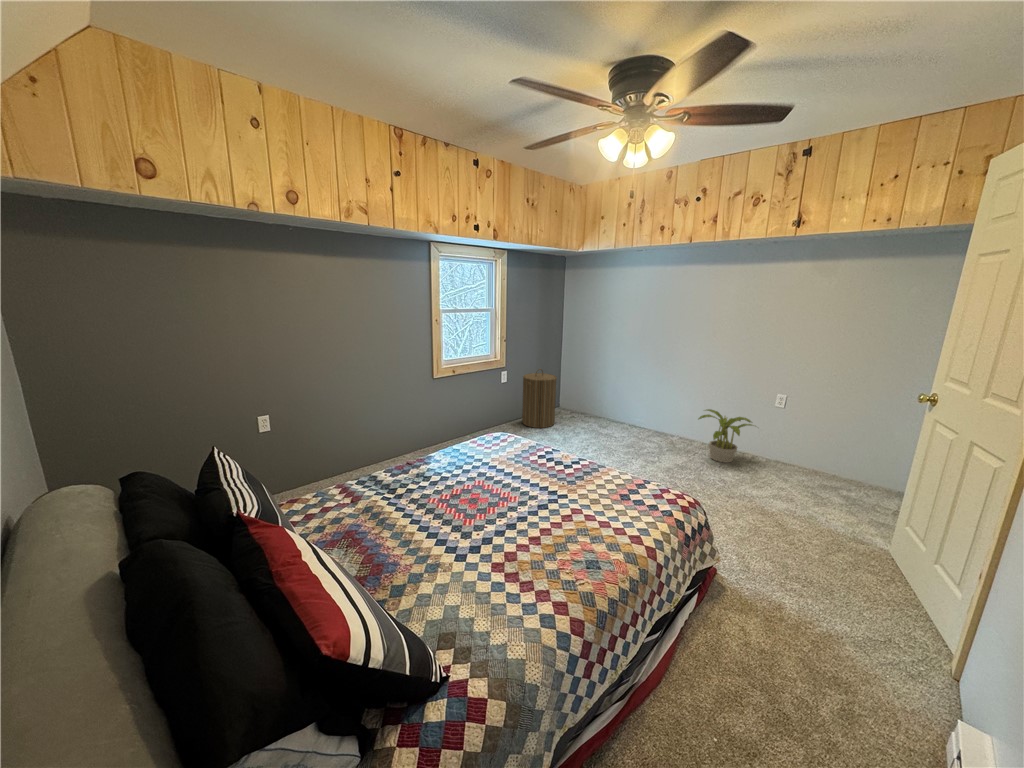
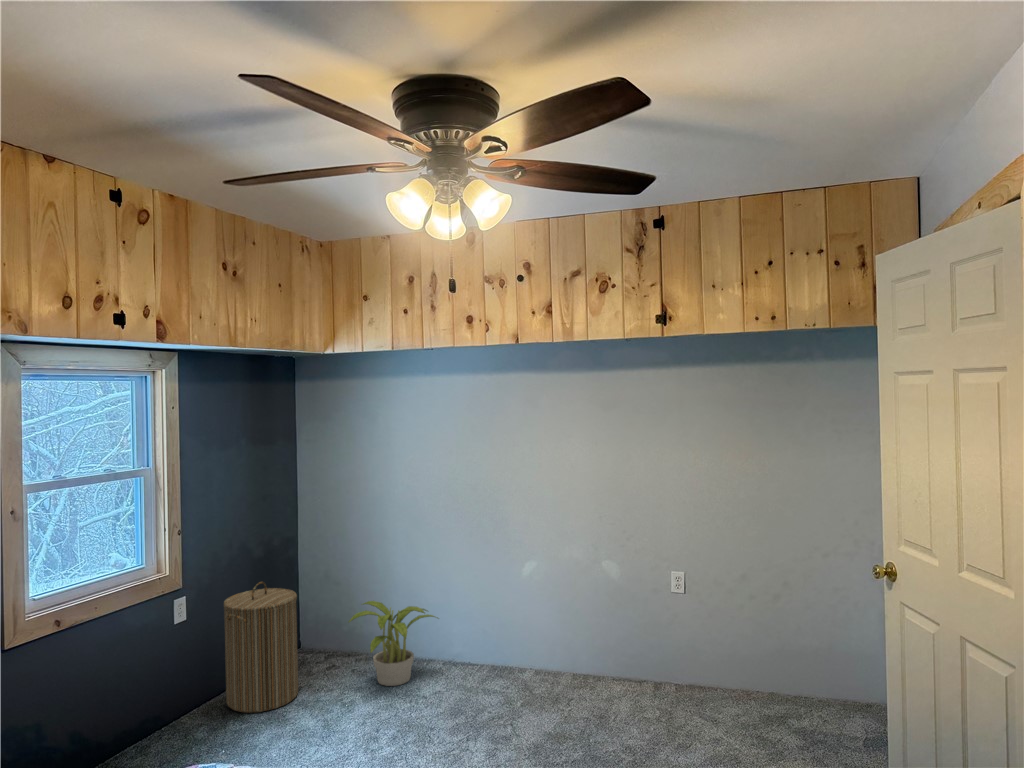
potted plant: present [698,409,752,463] -> present [349,601,438,686]

